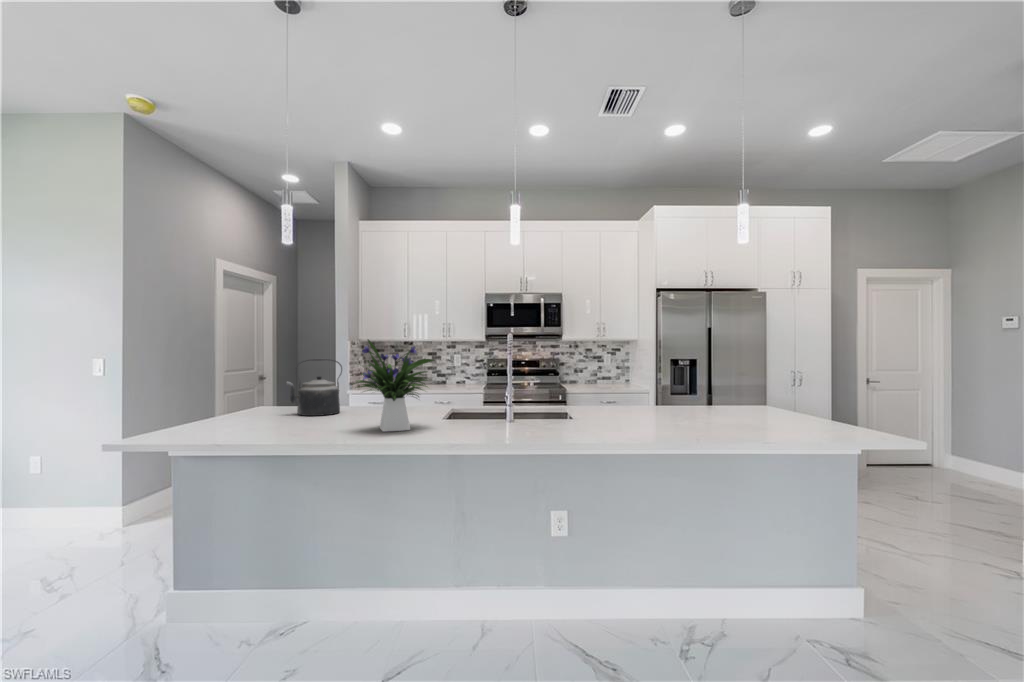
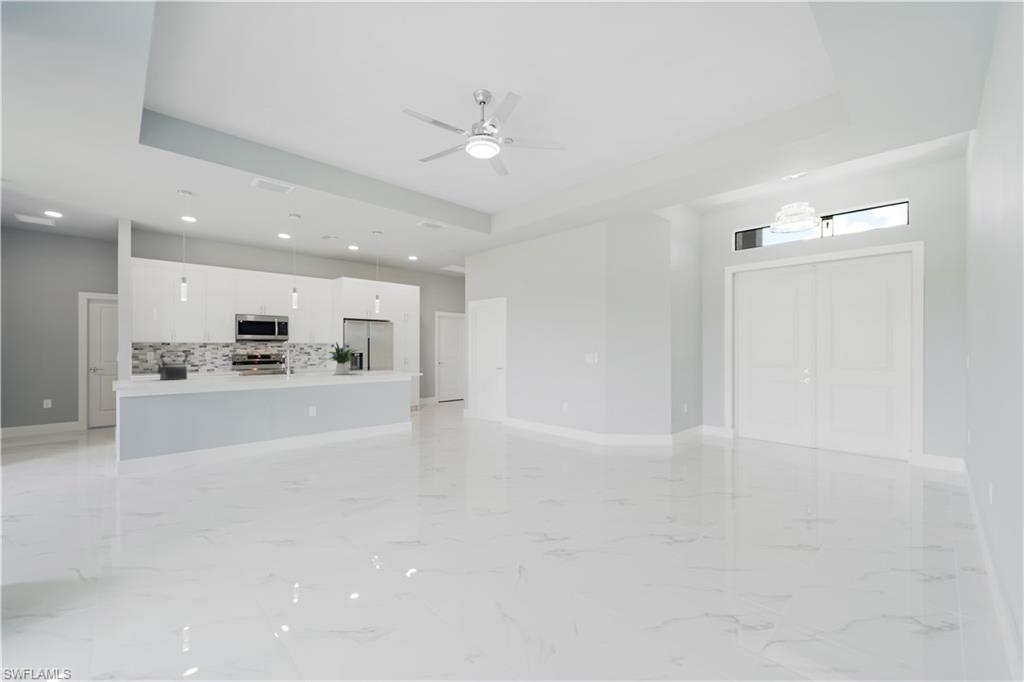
flower arrangement: present [356,339,434,432] -> present [329,342,357,375]

